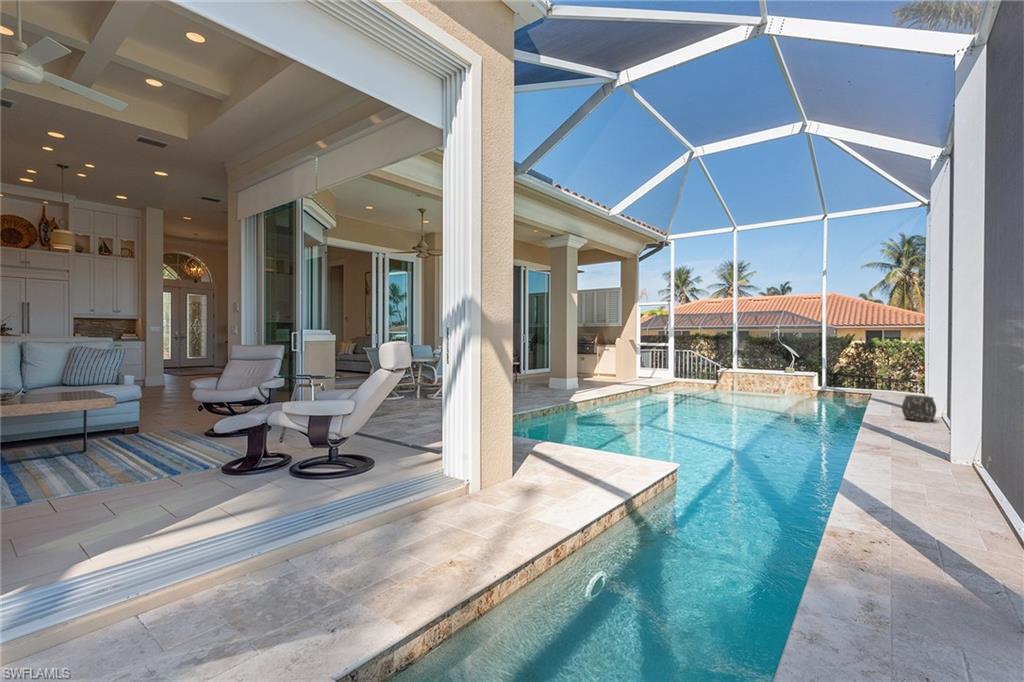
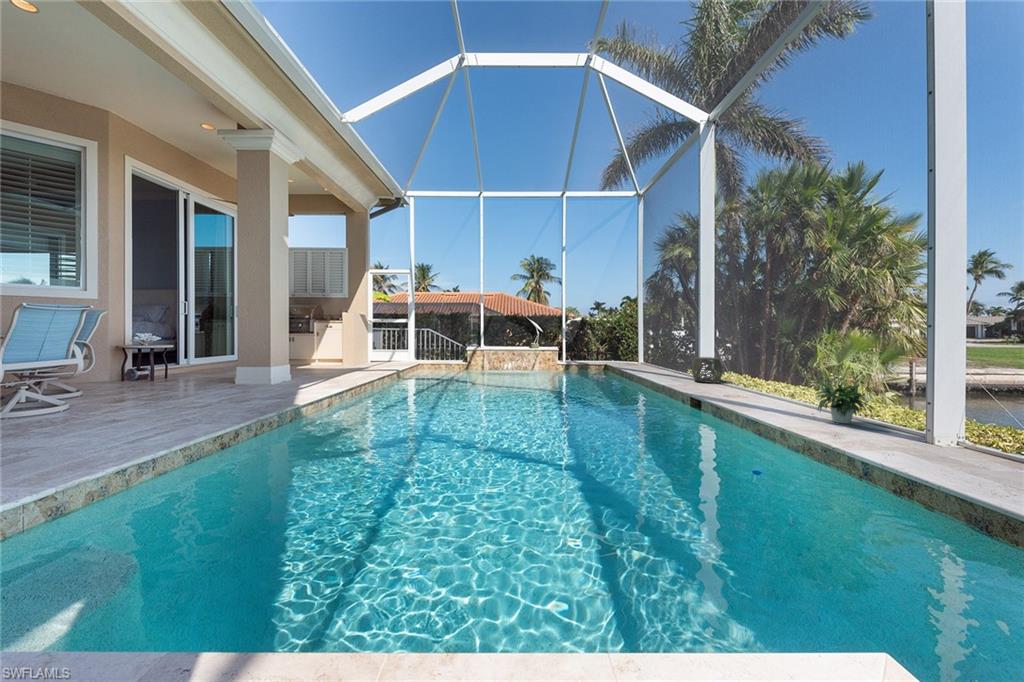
potted plant: none [872,417,918,448] -> present [812,383,874,423]

